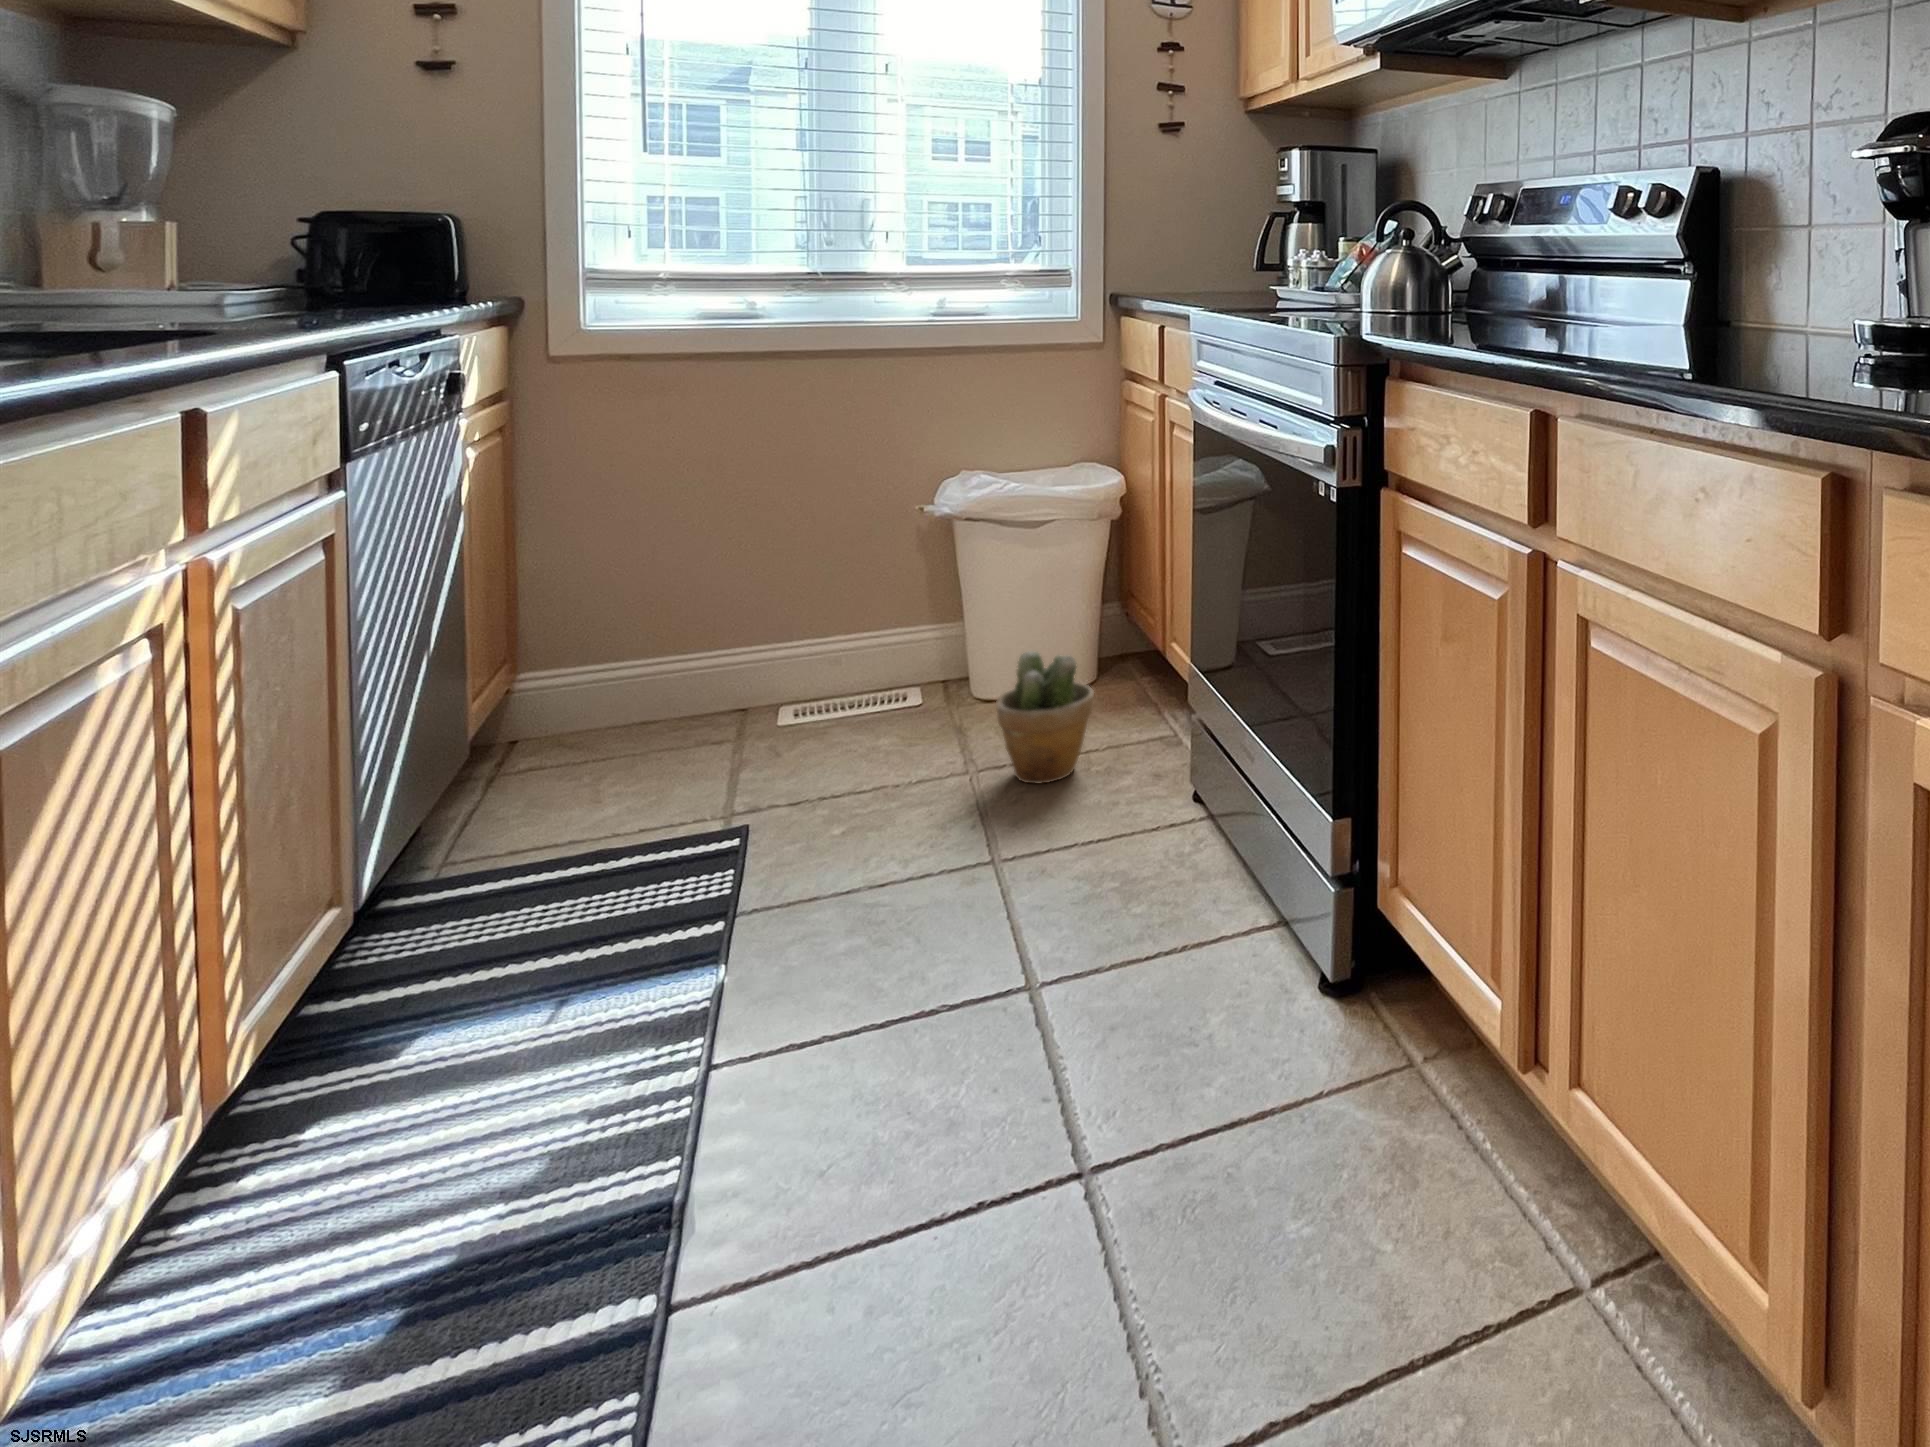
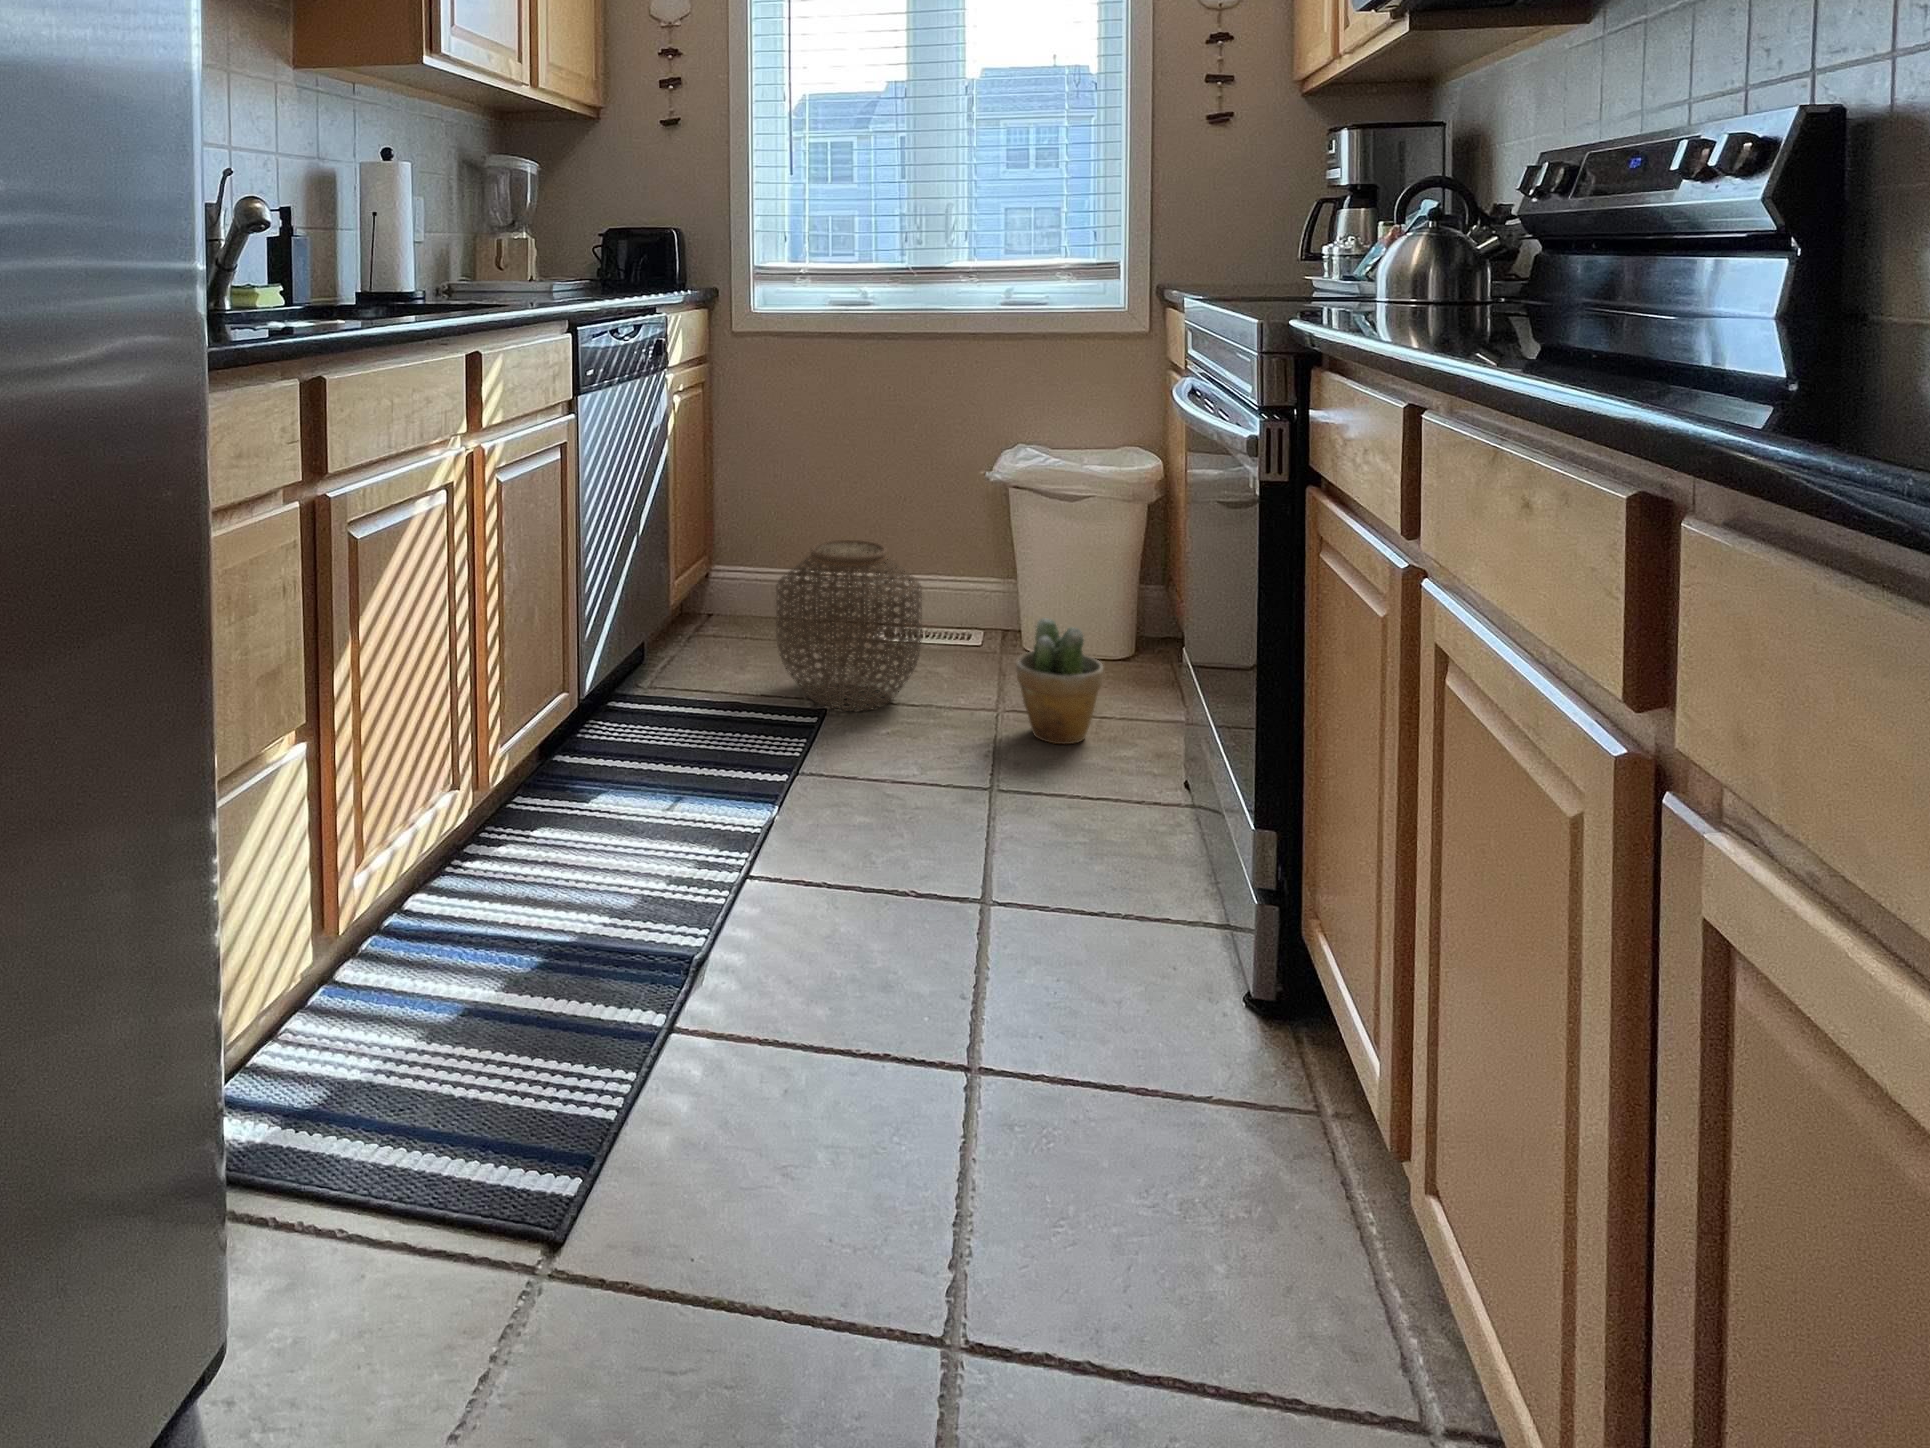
woven basket: none [665,602,871,814] -> present [776,540,922,711]

